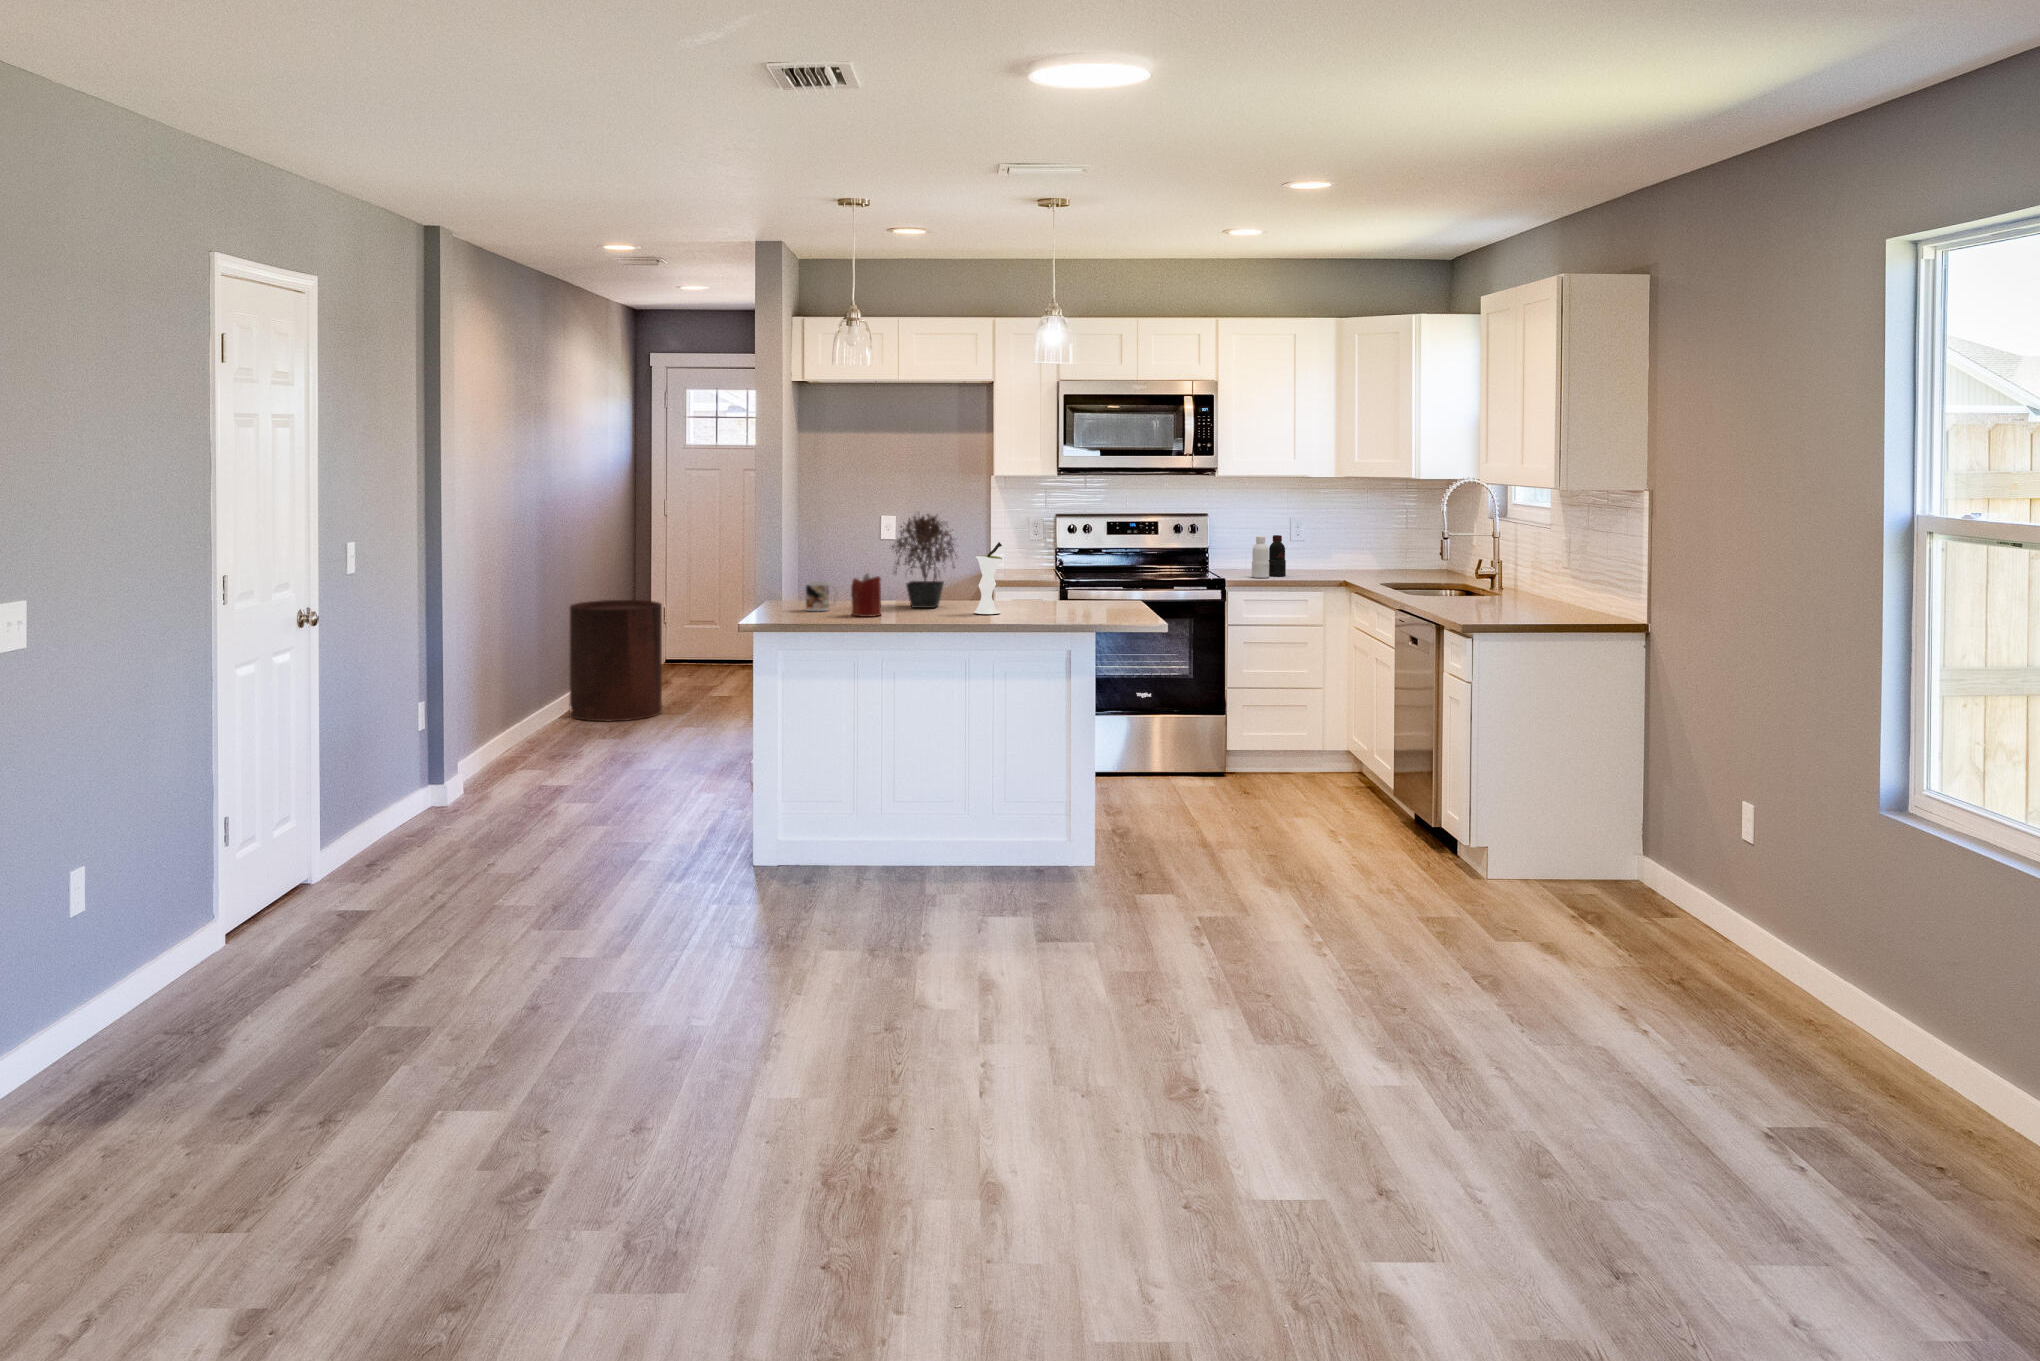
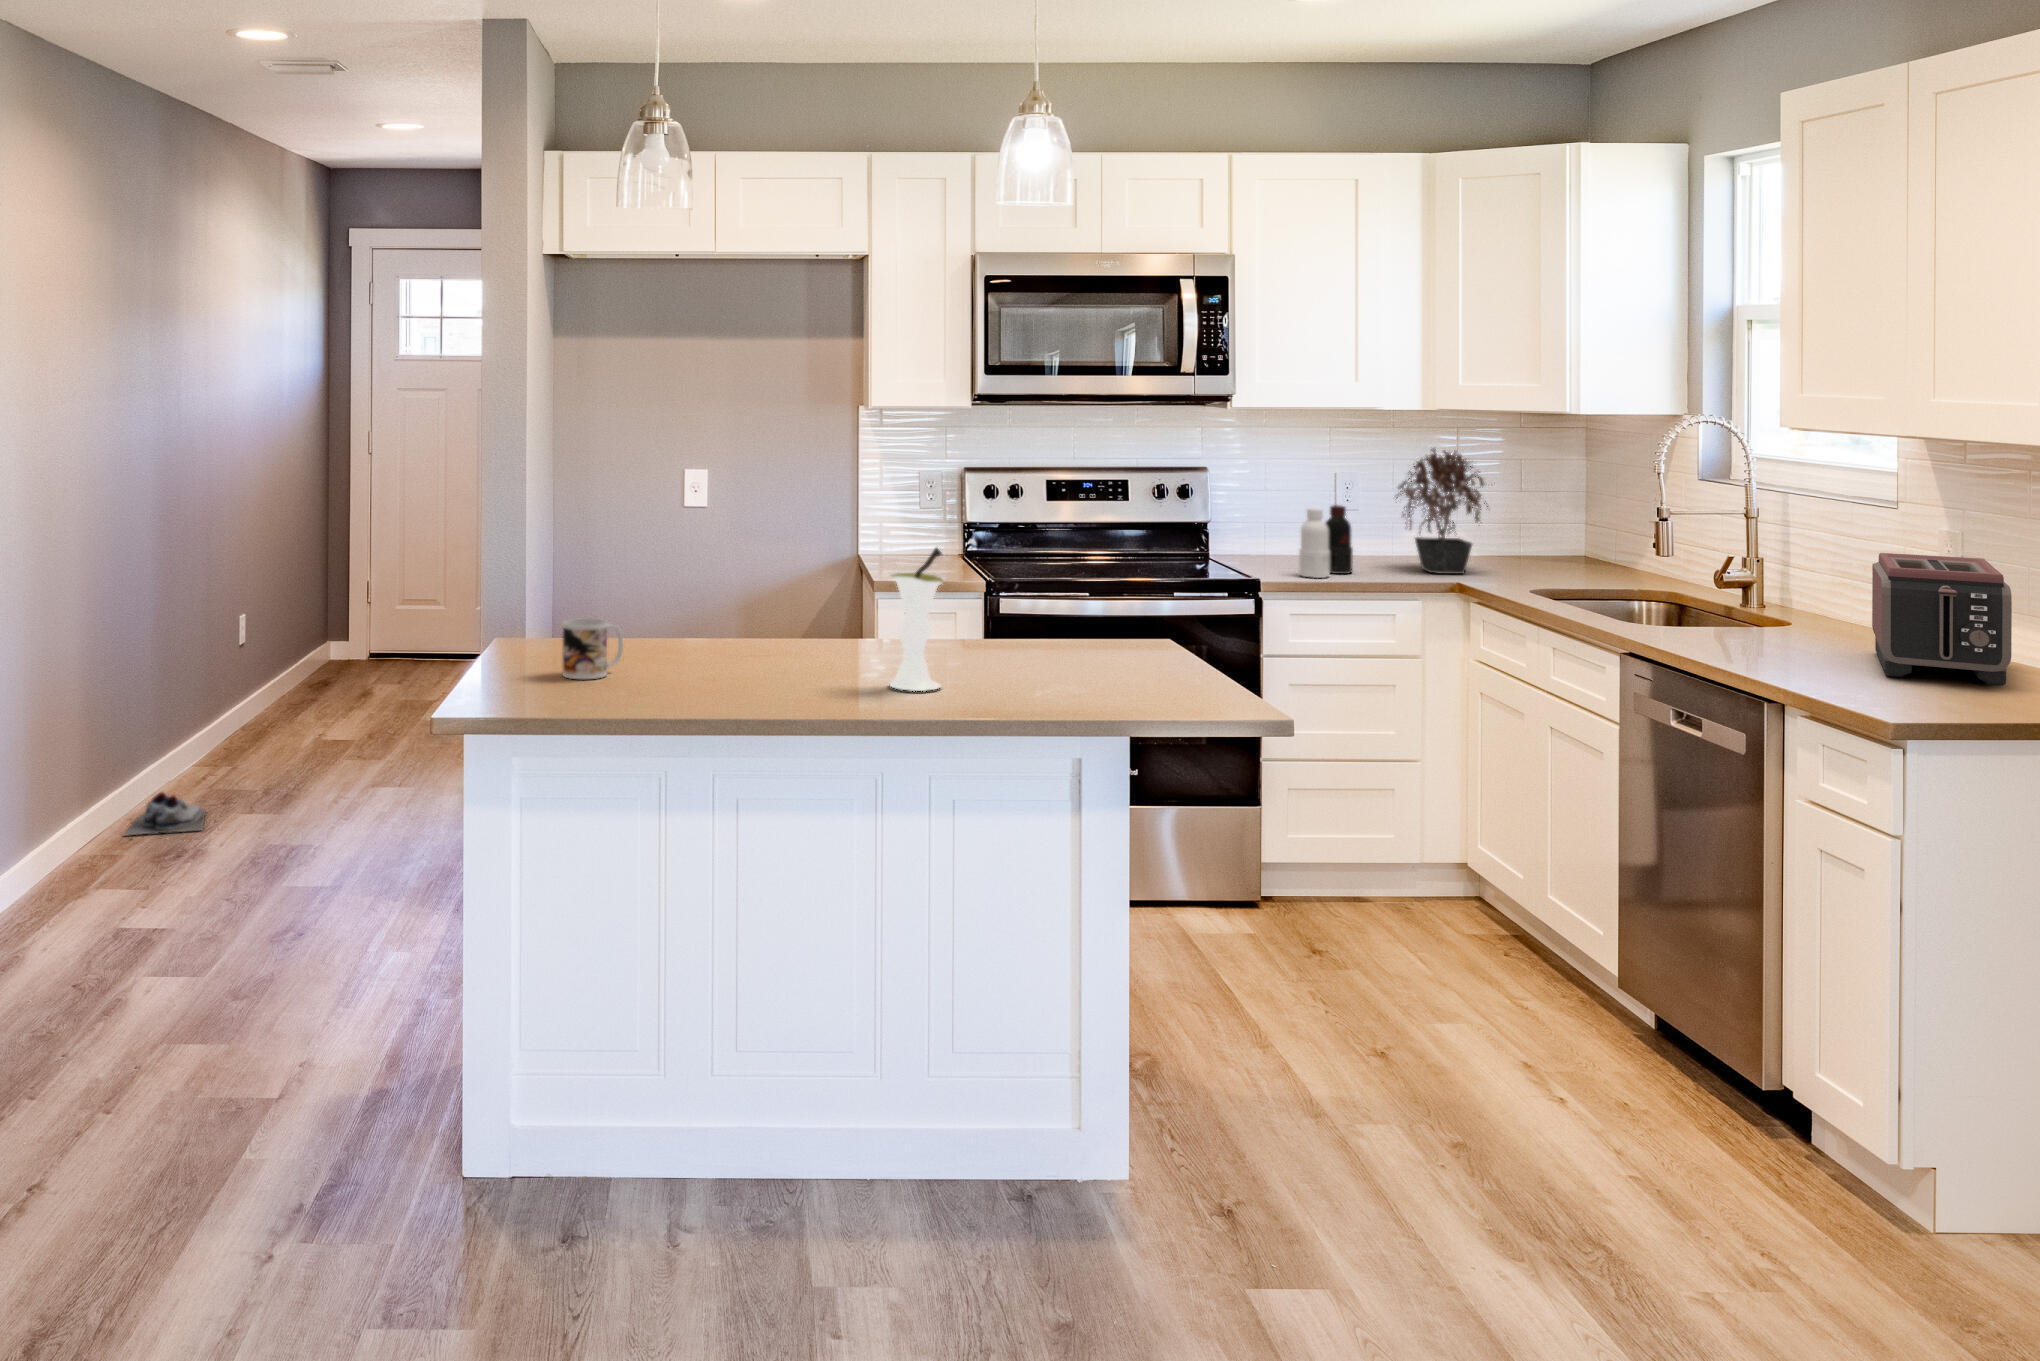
potted plant: present [892,514,957,608] -> present [1396,449,1488,574]
toaster: none [1496,550,1567,613] -> present [1872,553,2012,686]
candle: present [851,573,881,617] -> none [651,609,710,699]
trash can: present [570,600,662,721] -> none [207,587,348,778]
shoe: none [527,722,577,748] -> present [124,792,206,836]

